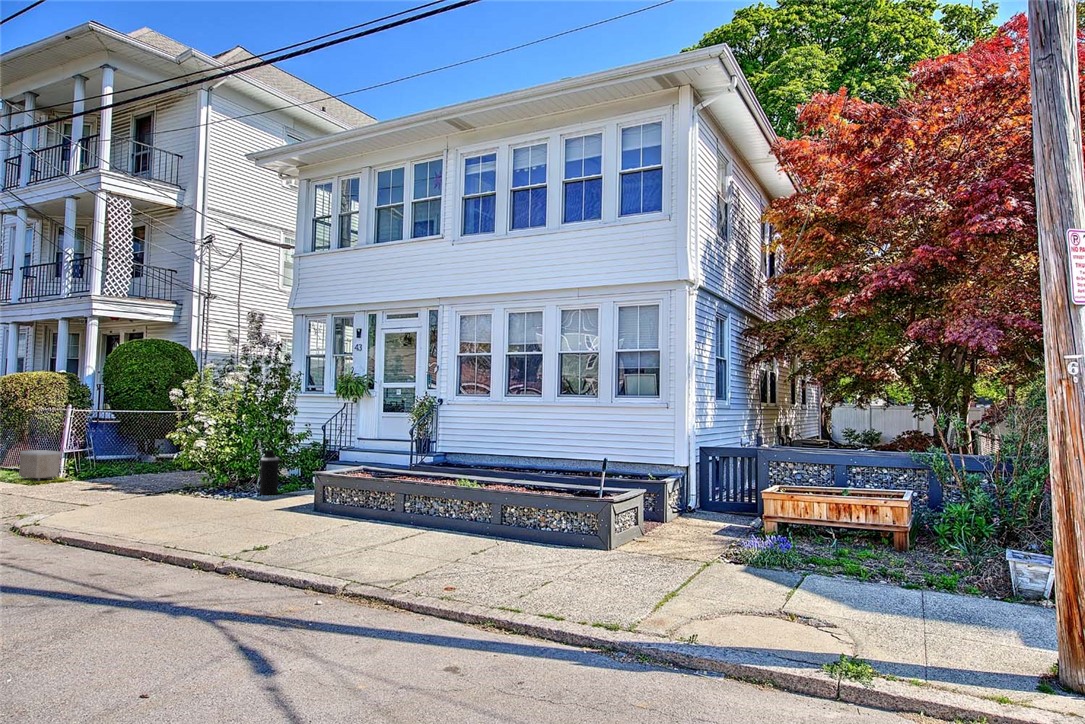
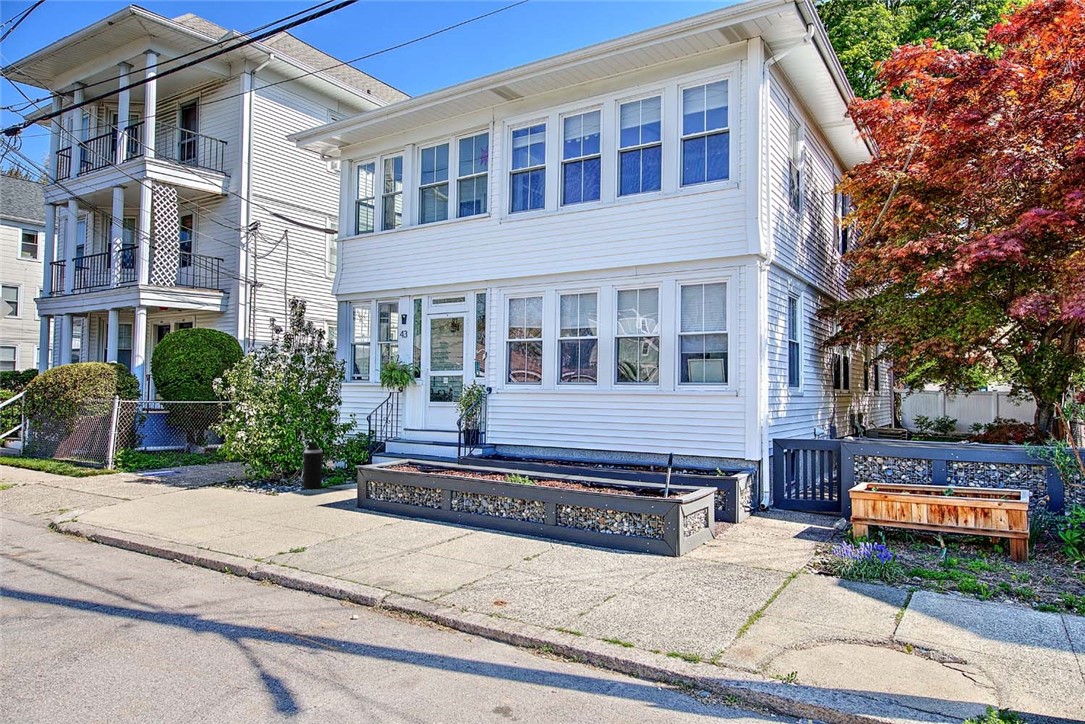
storage bench: present [19,450,61,481] -> none [68,441,108,473]

